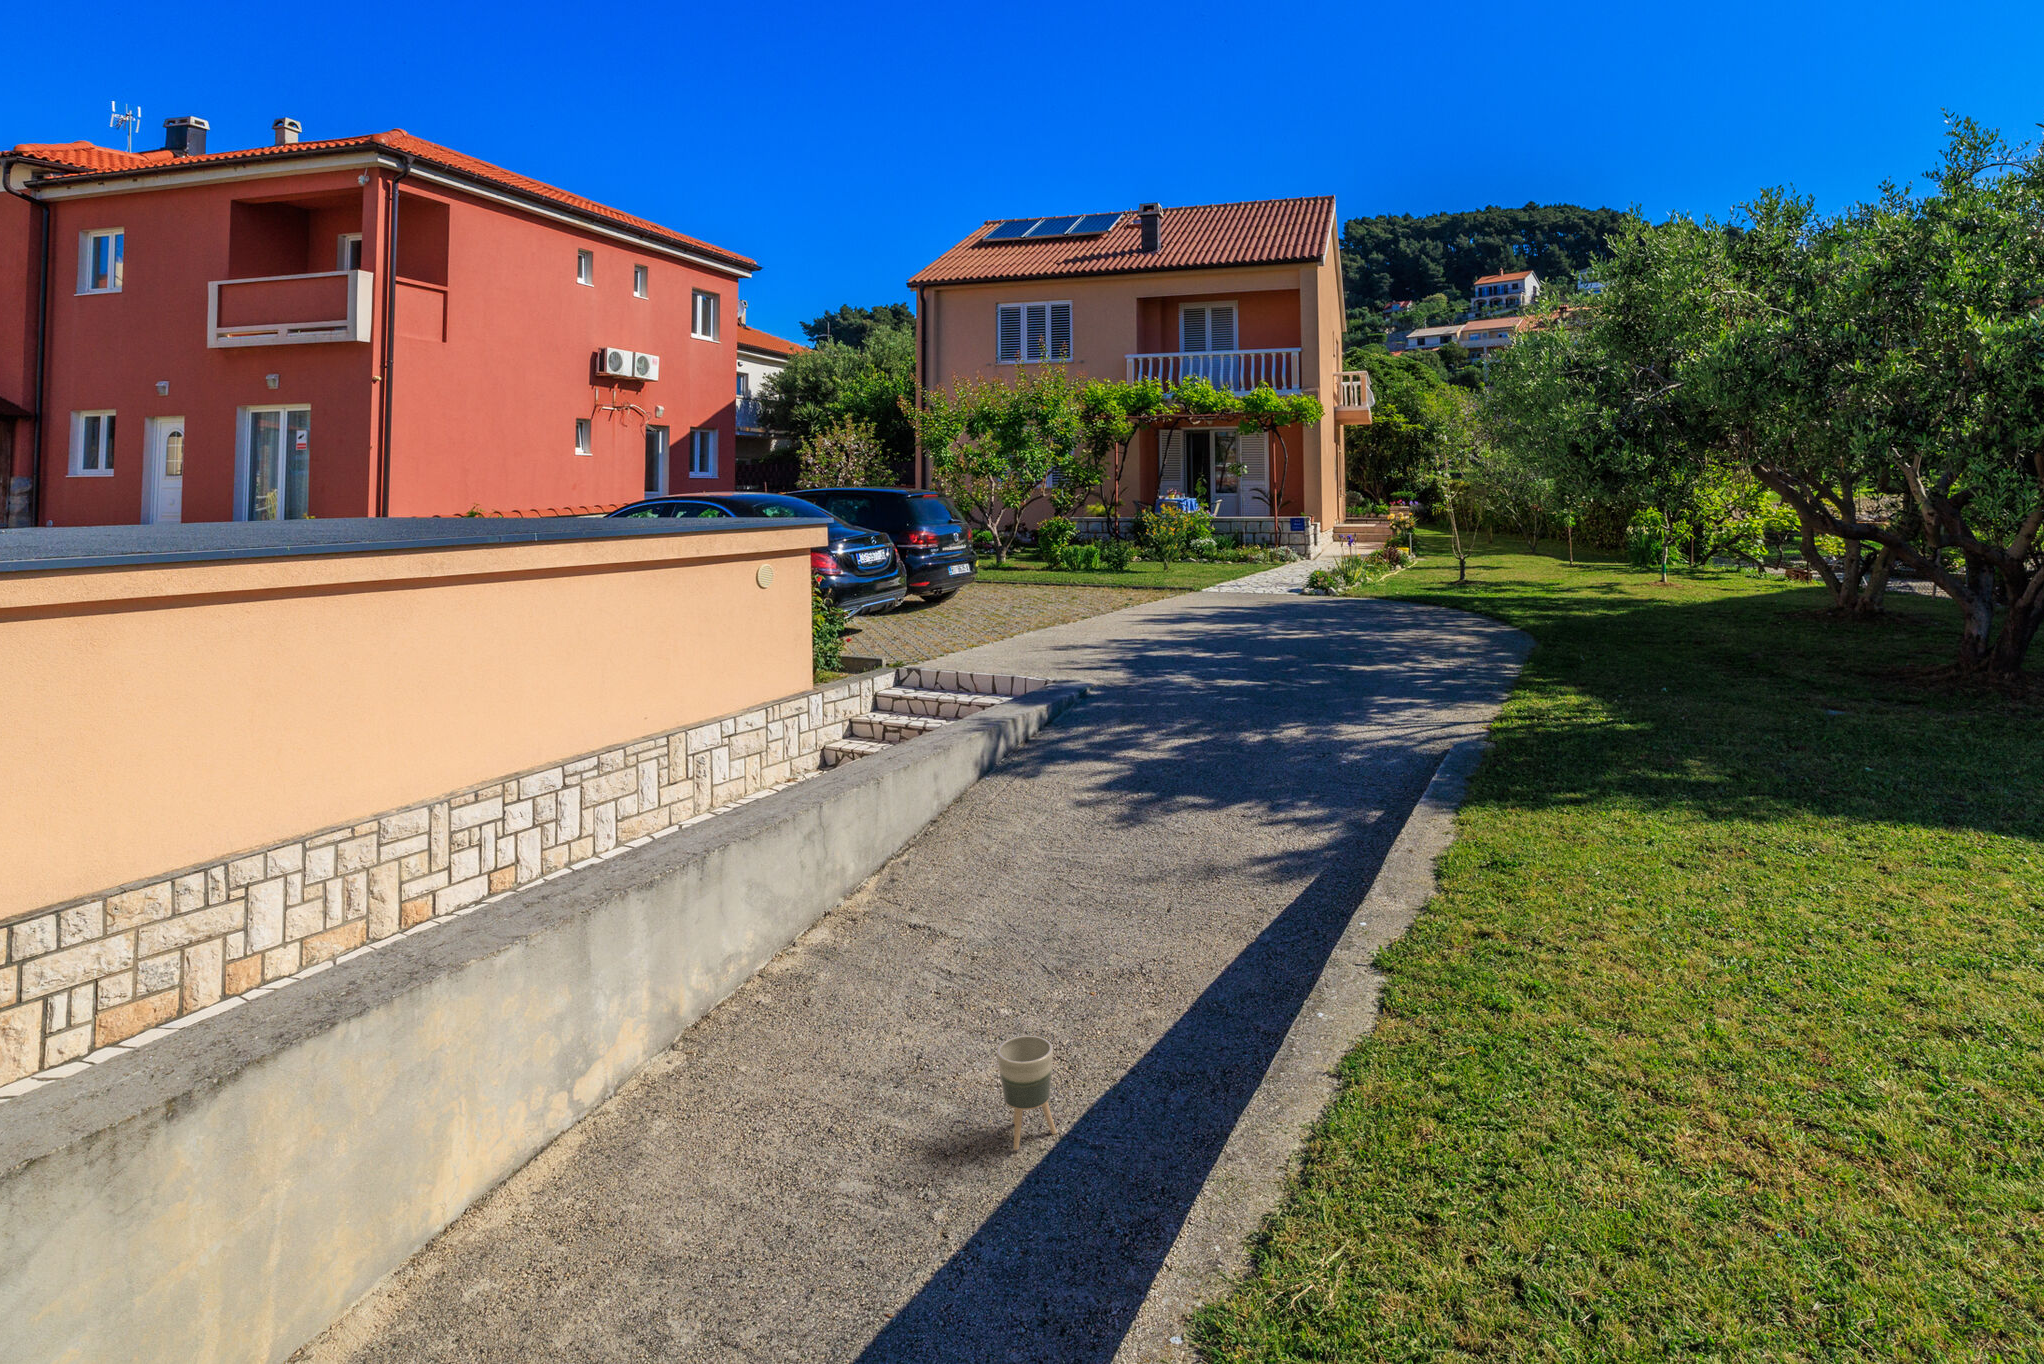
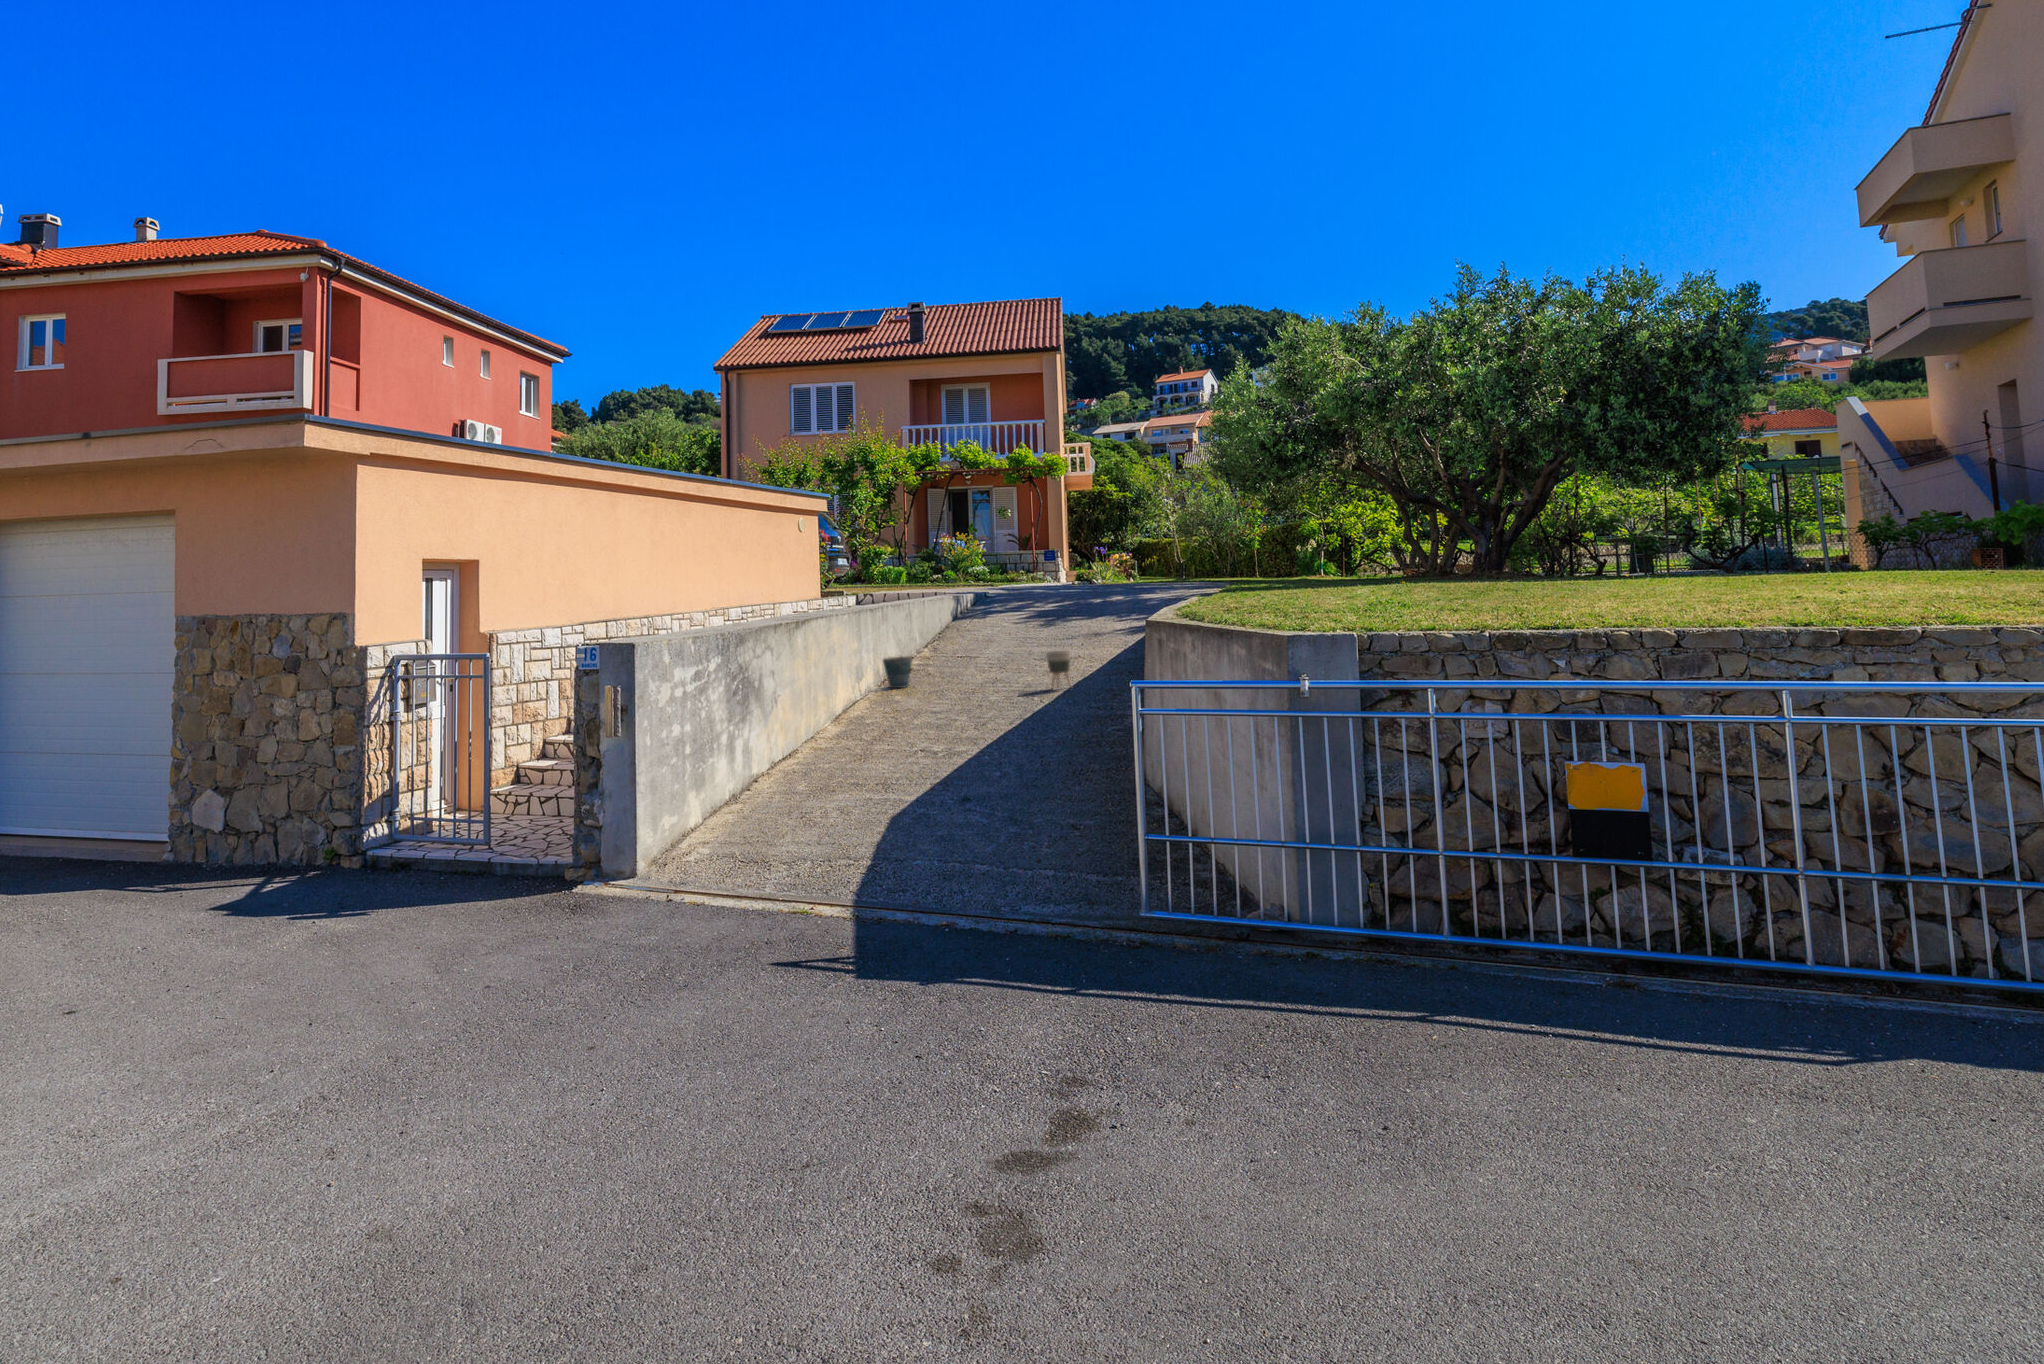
bucket: none [751,918,815,998] -> present [882,656,913,688]

